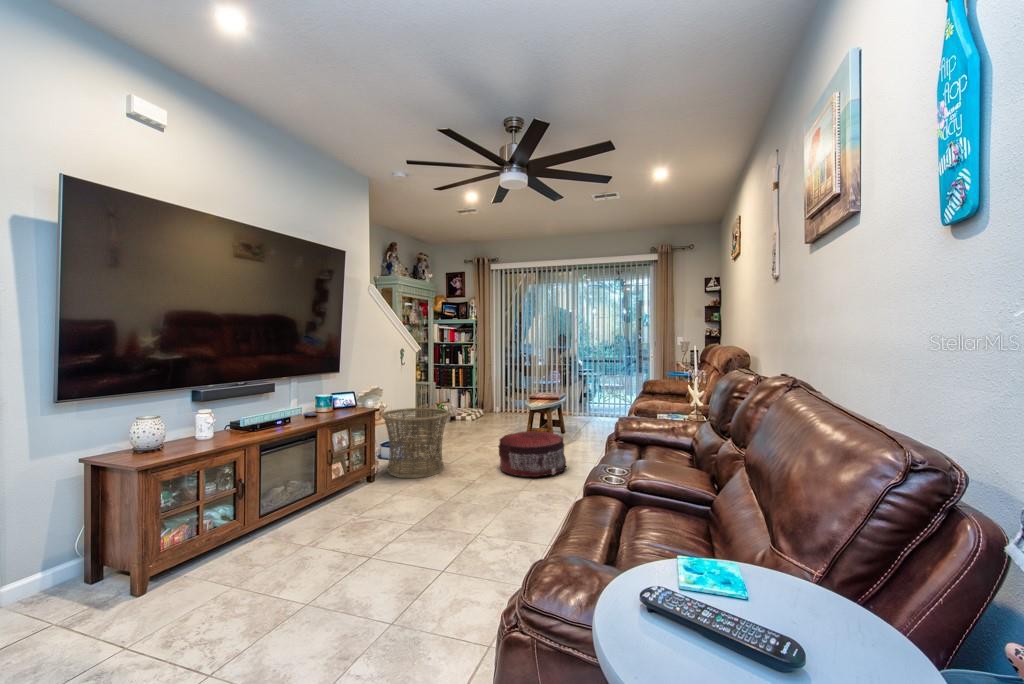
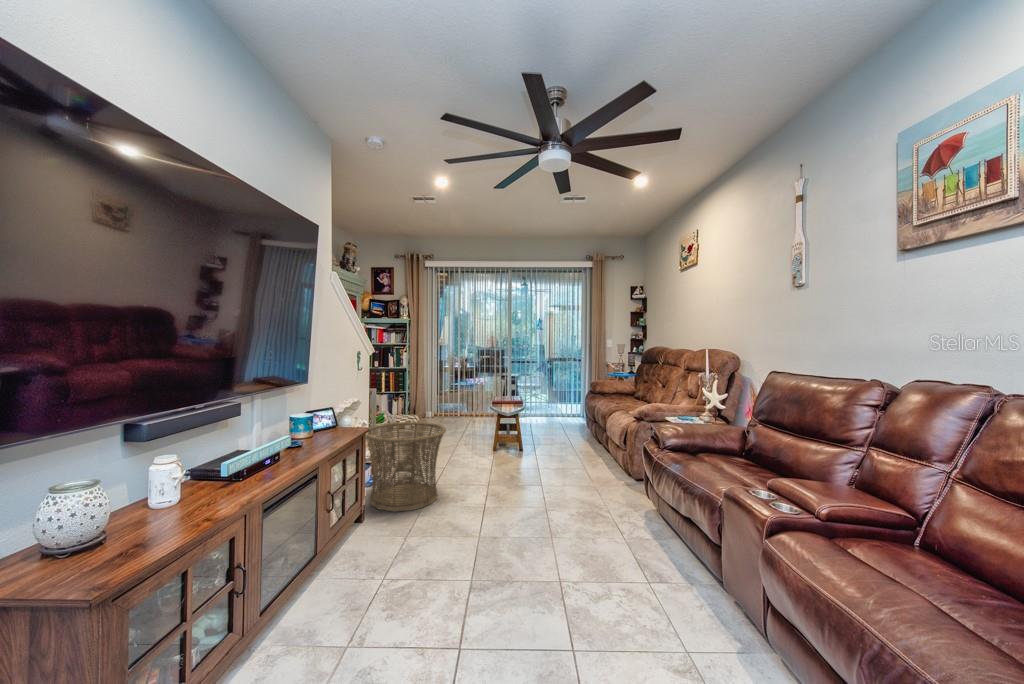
pouf: present [498,431,567,477] -> none [497,440,570,493]

